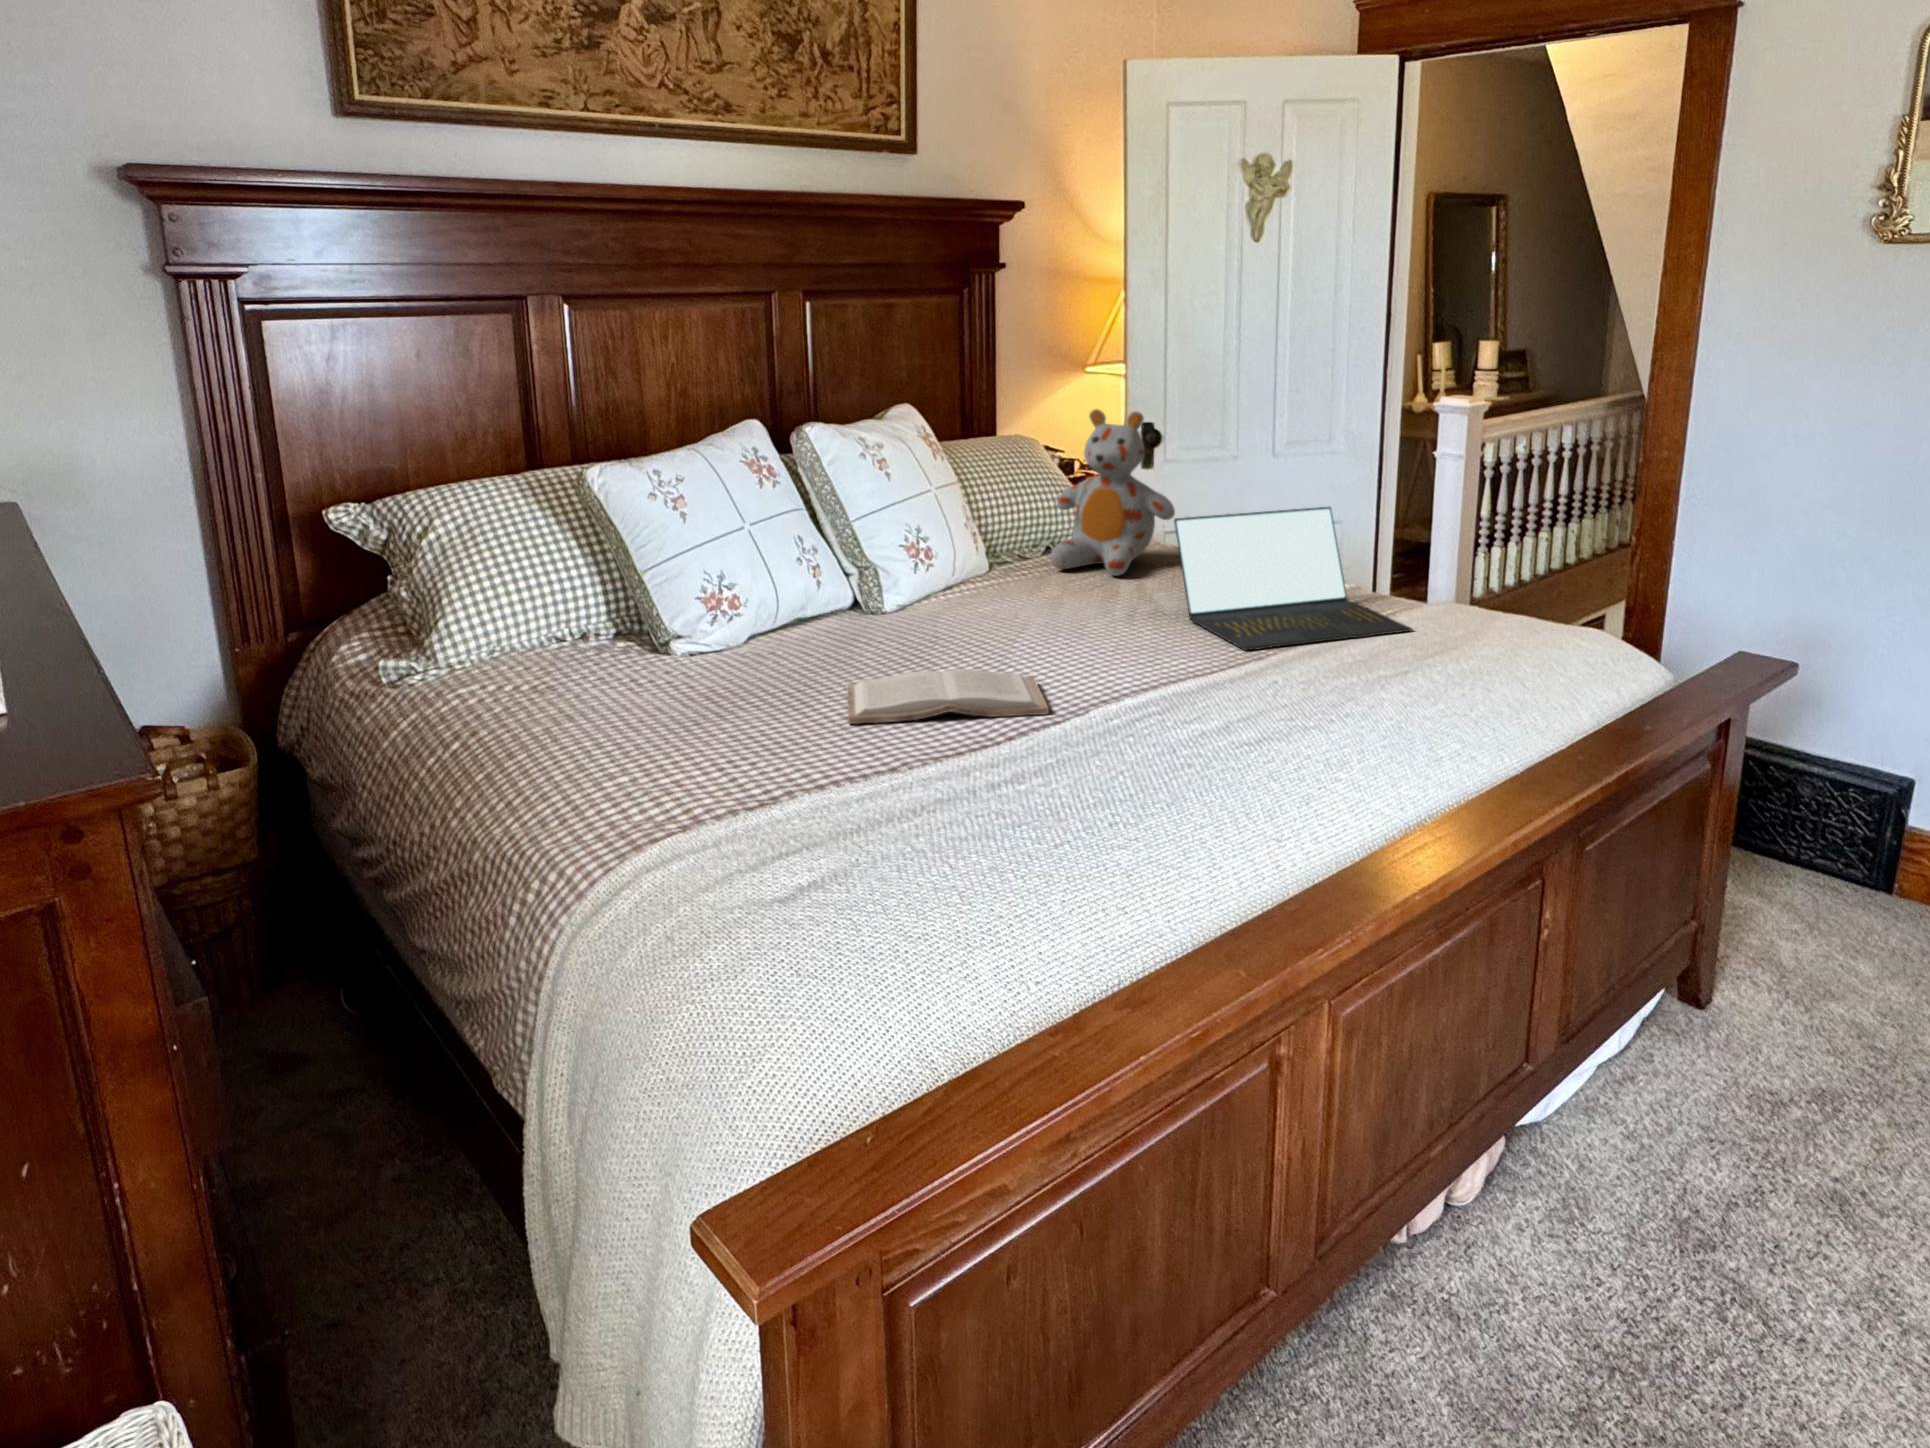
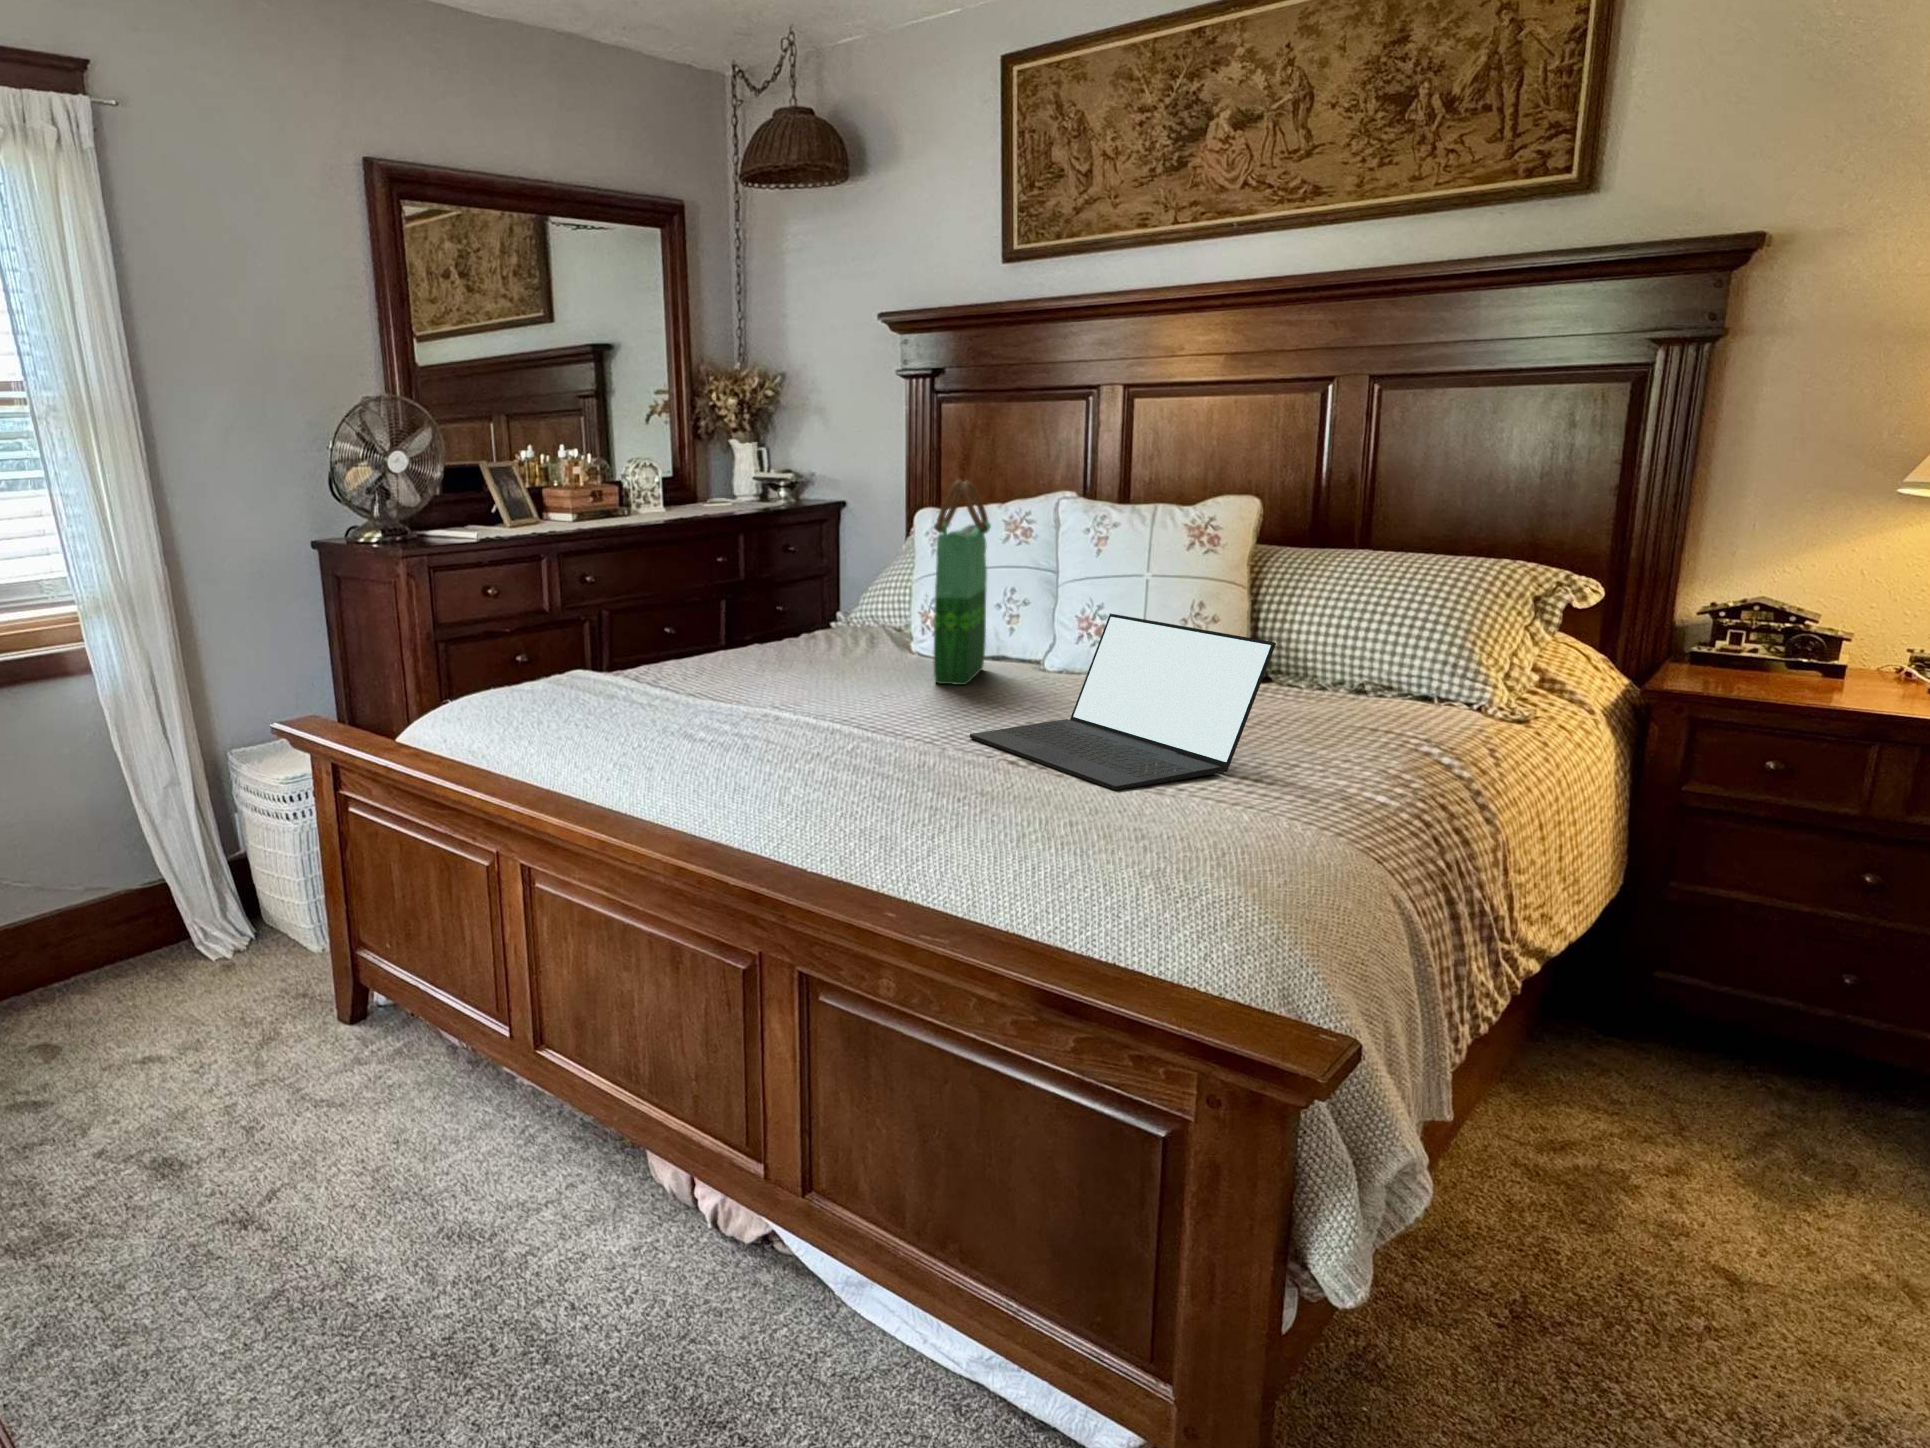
stuffed bear: present [1050,409,1175,576] -> none [1237,509,1382,709]
tote bag: none [871,418,989,644] -> present [934,480,991,685]
book: present [848,669,1049,724] -> none [726,662,834,700]

